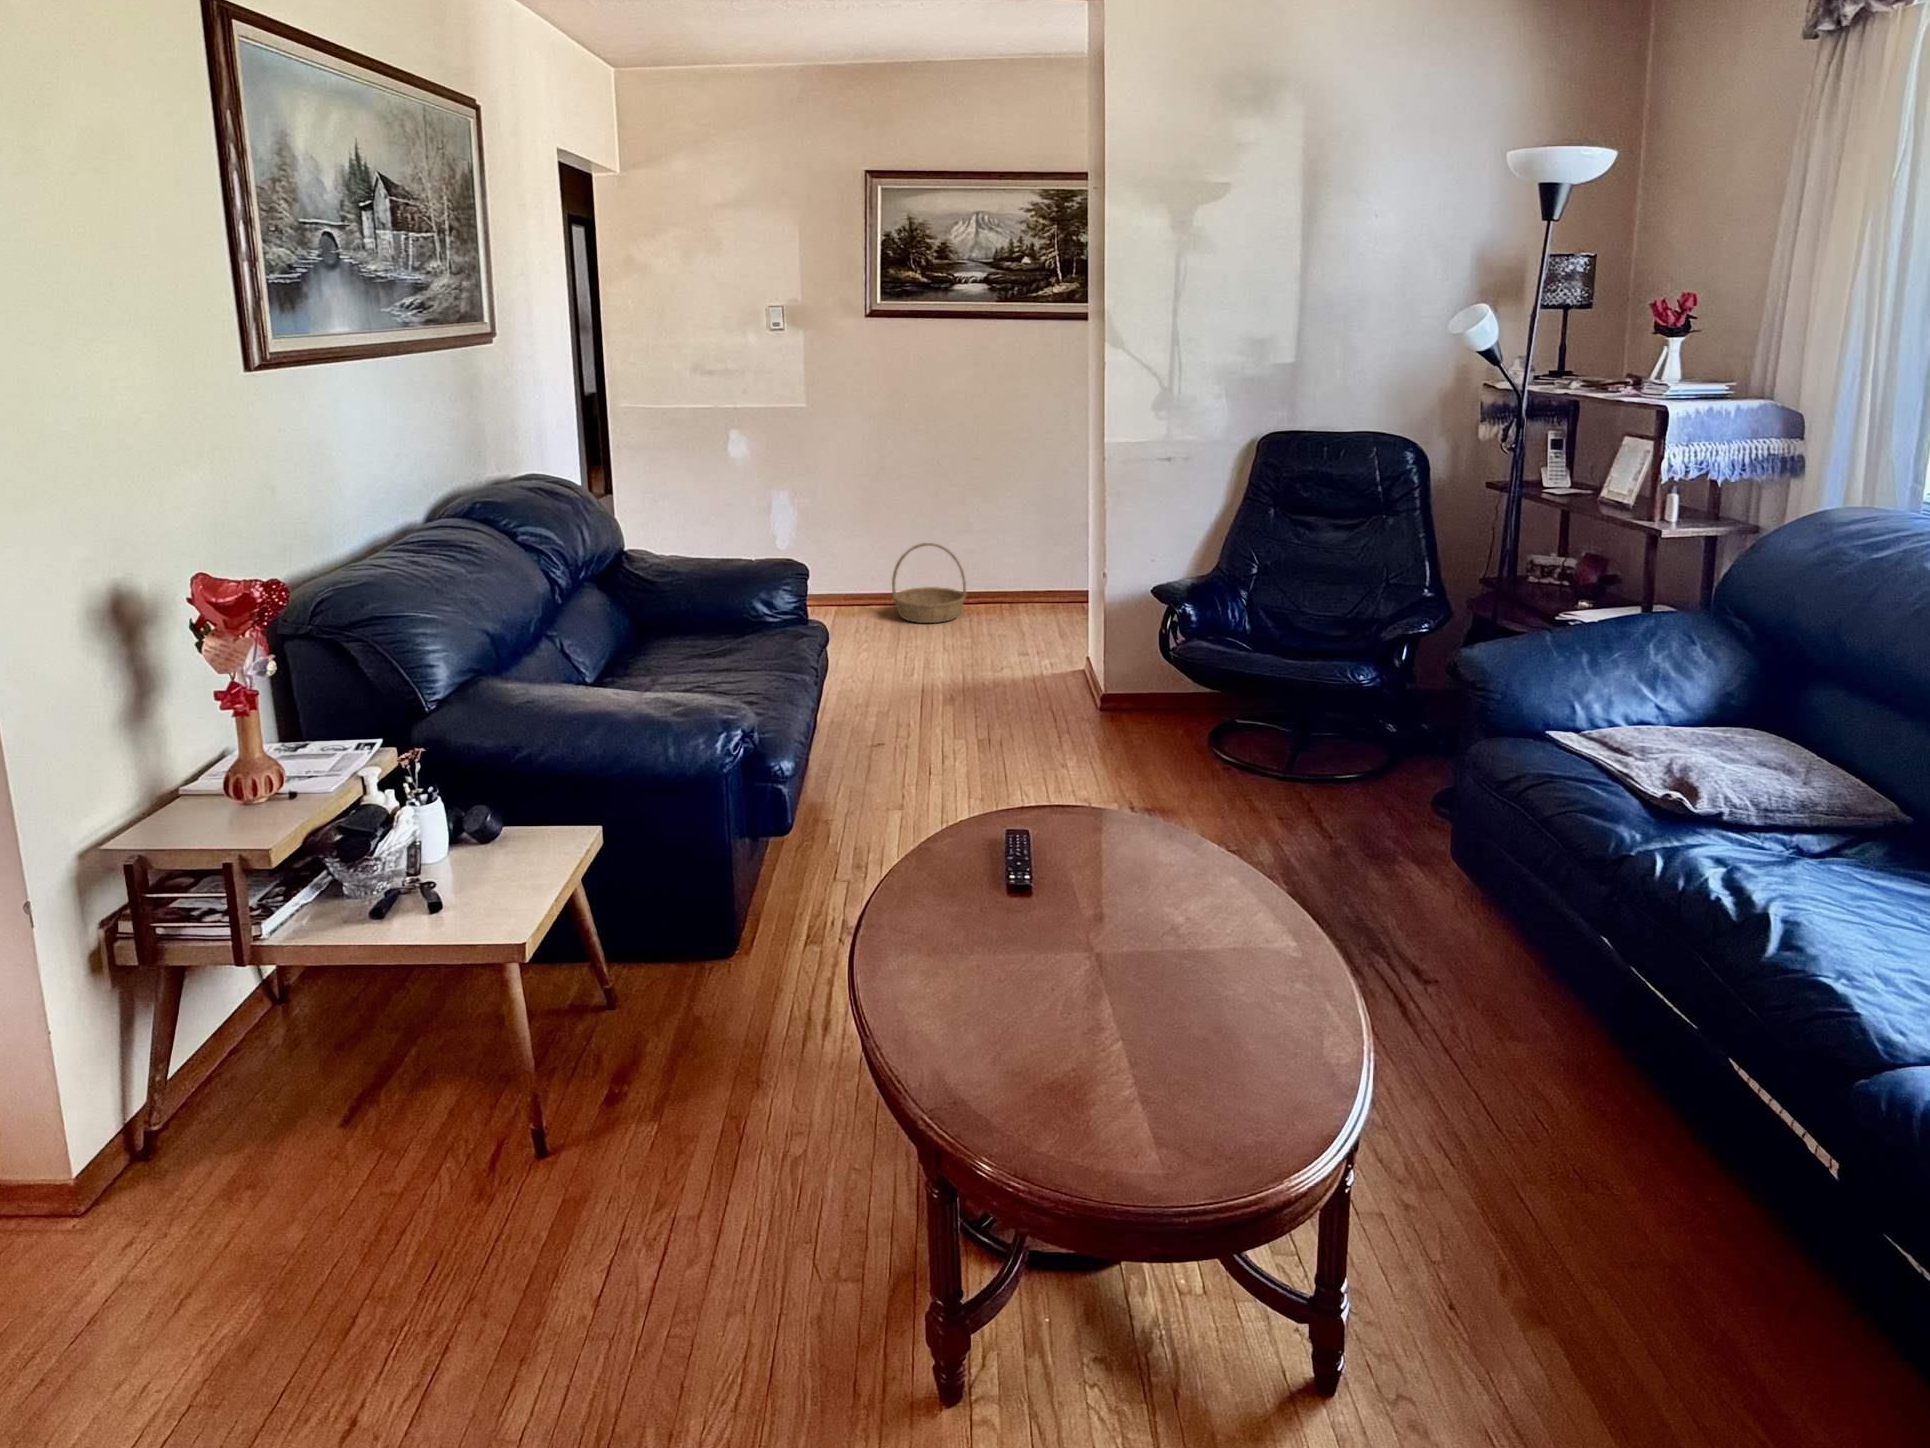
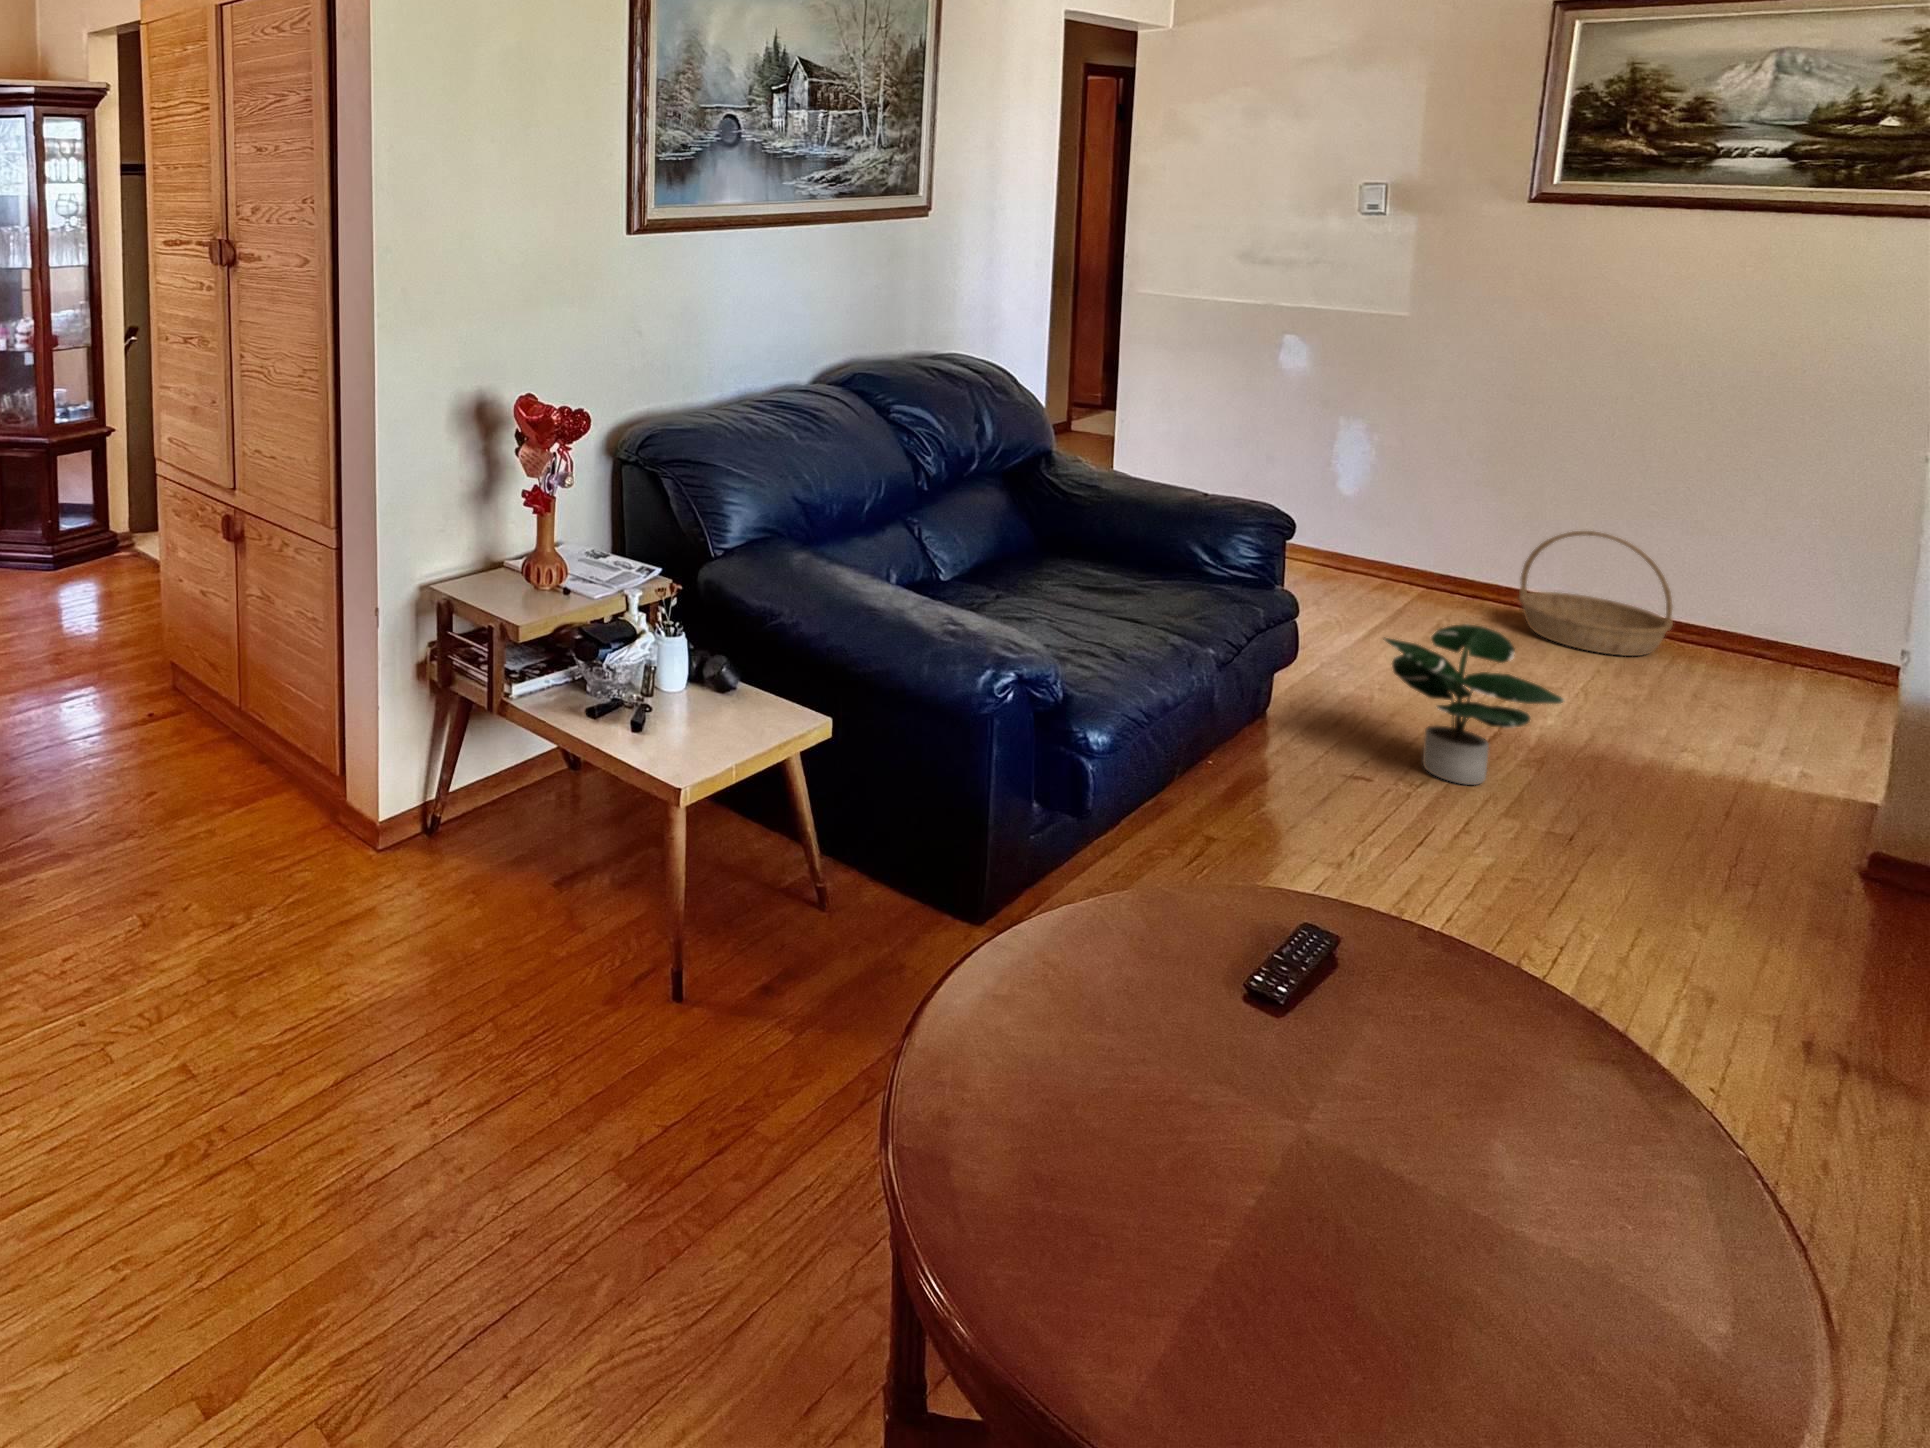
potted plant: none [874,617,971,728] -> present [1384,624,1564,785]

